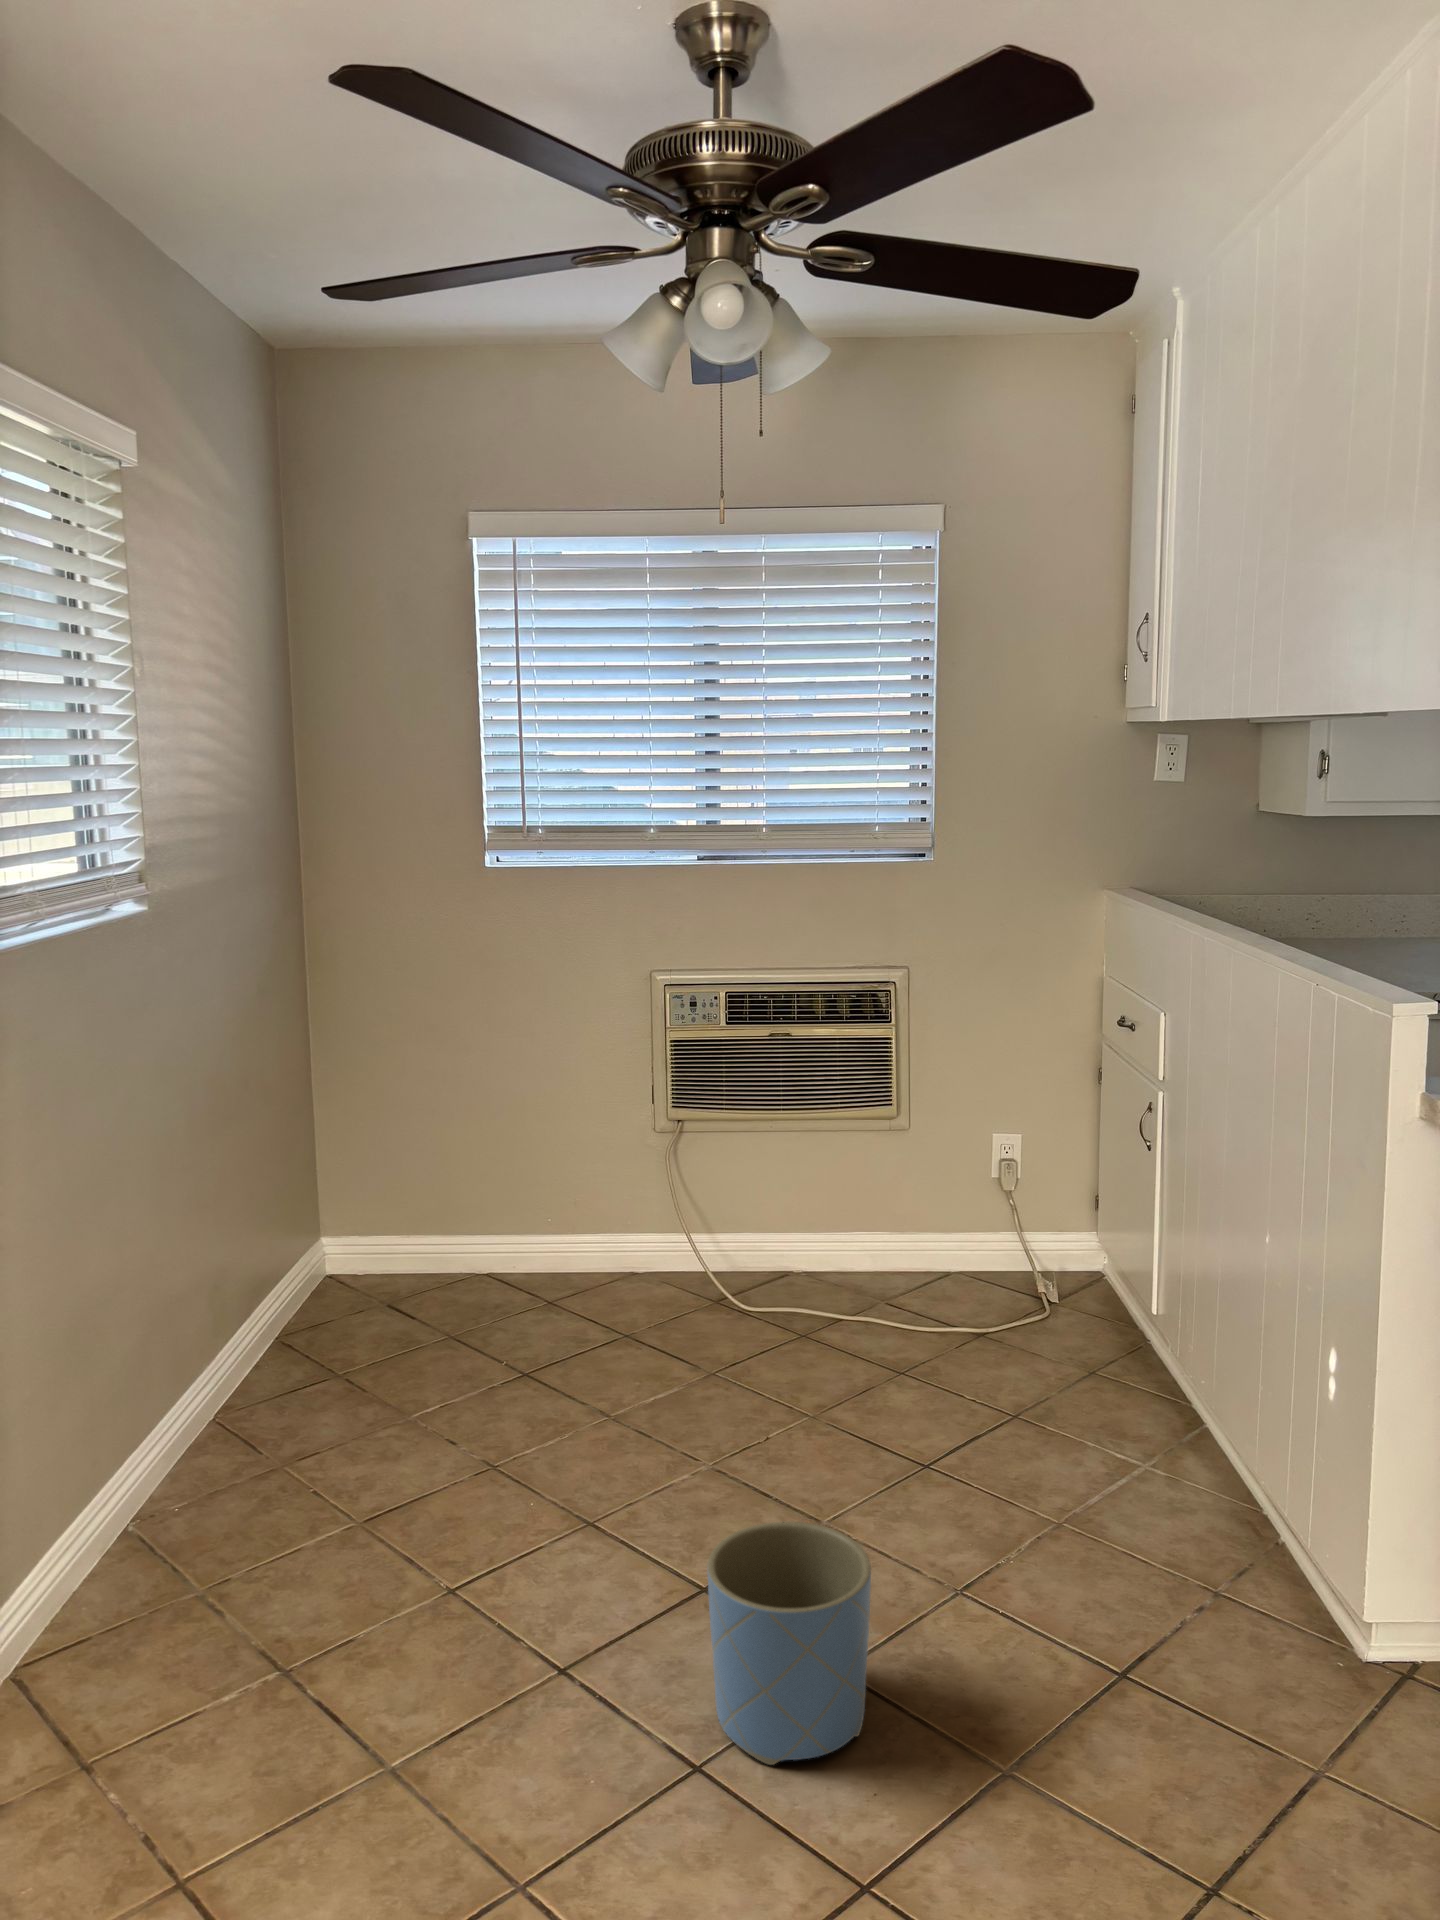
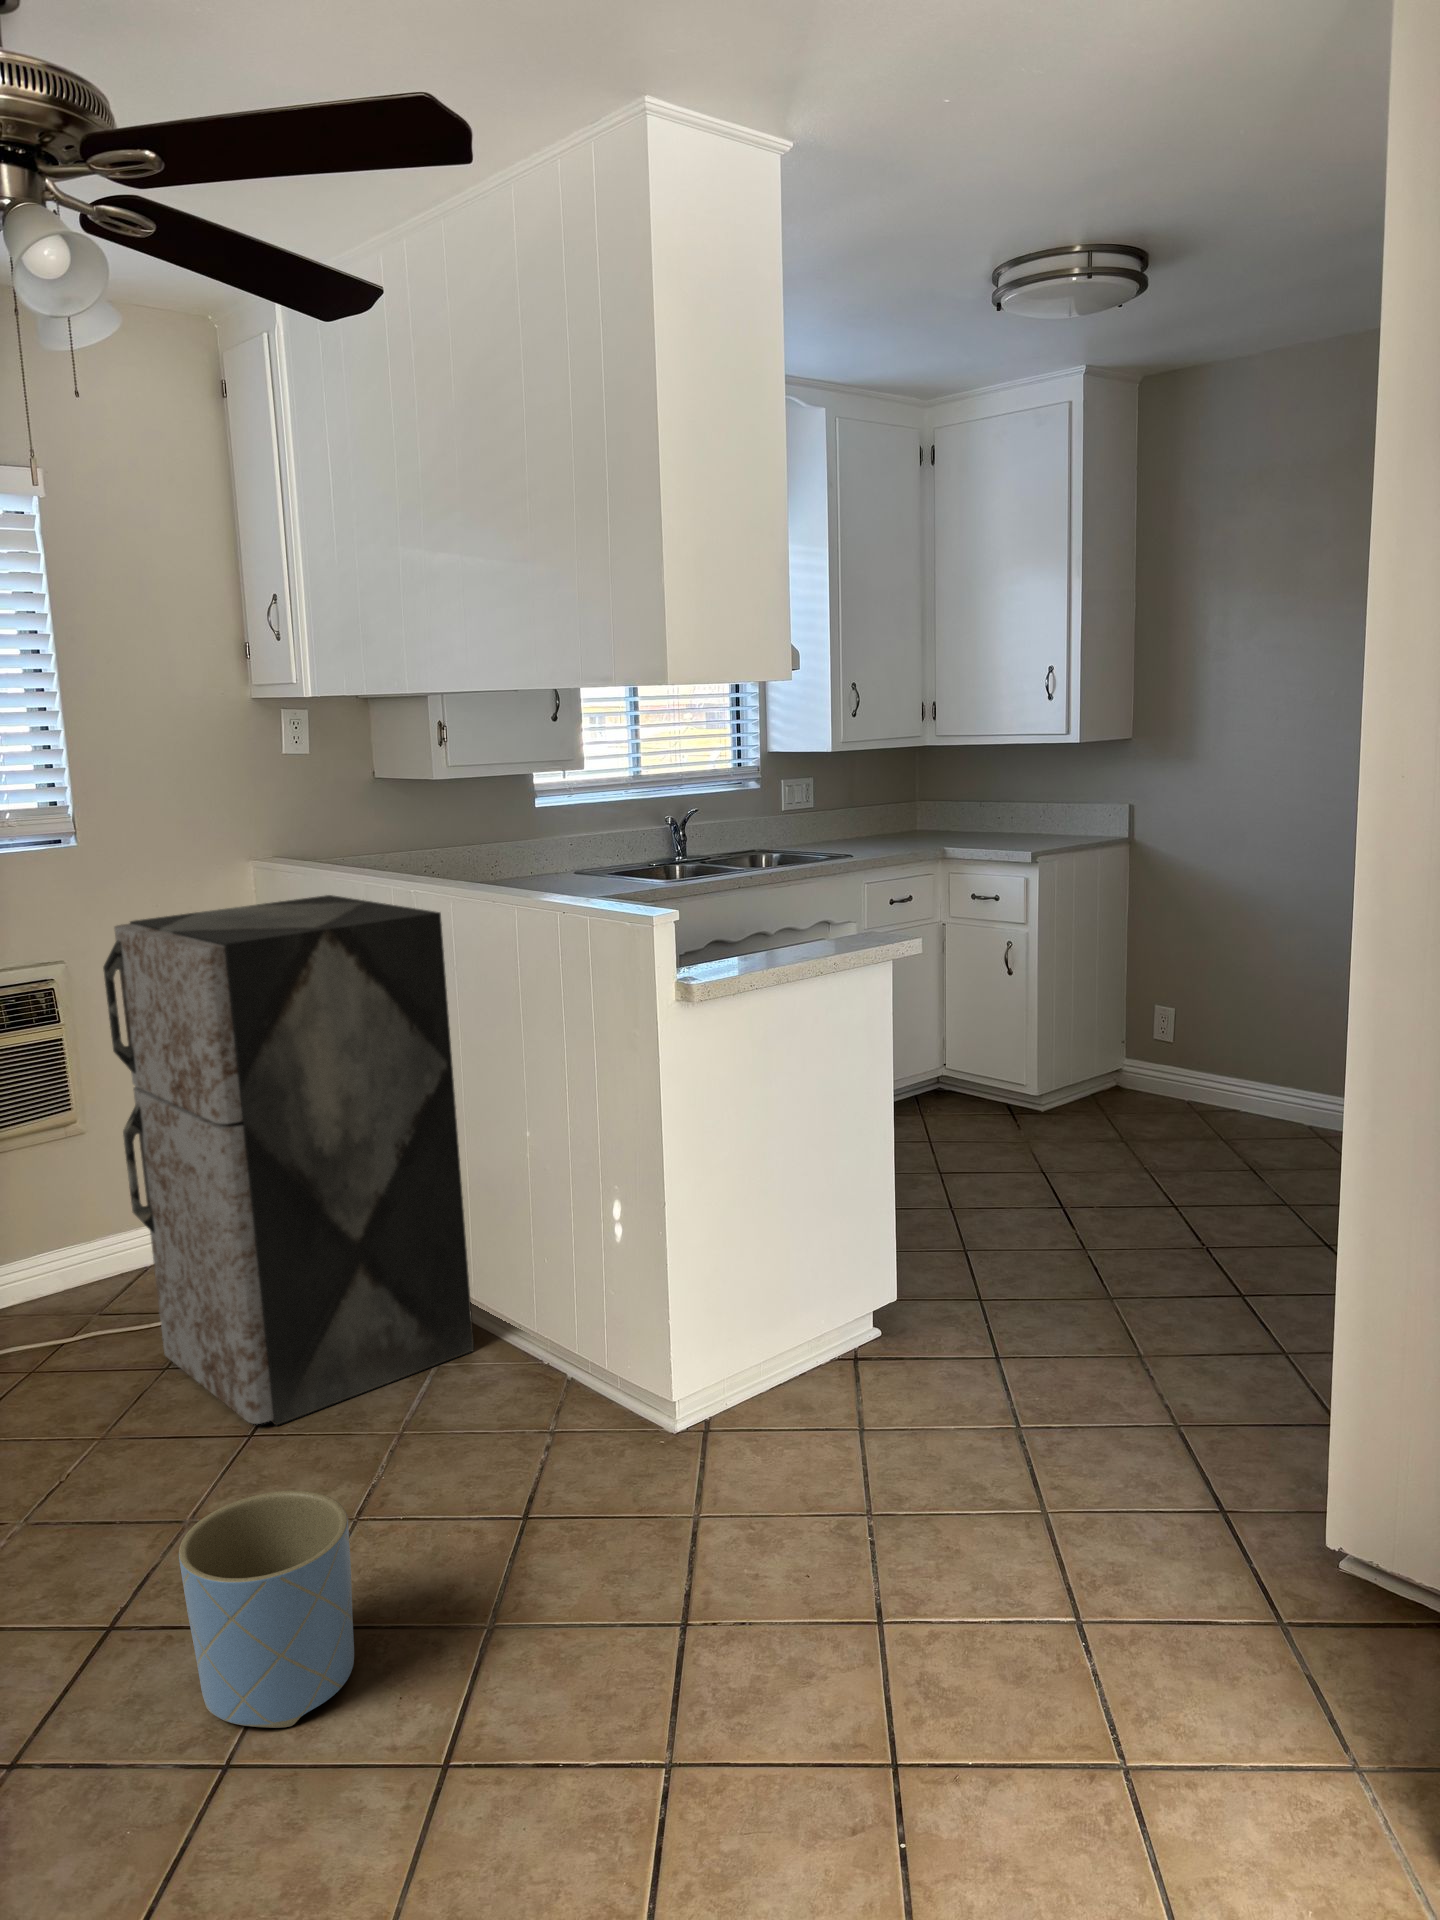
storage cabinet: none [891,934,1209,1465] -> present [103,895,474,1425]

